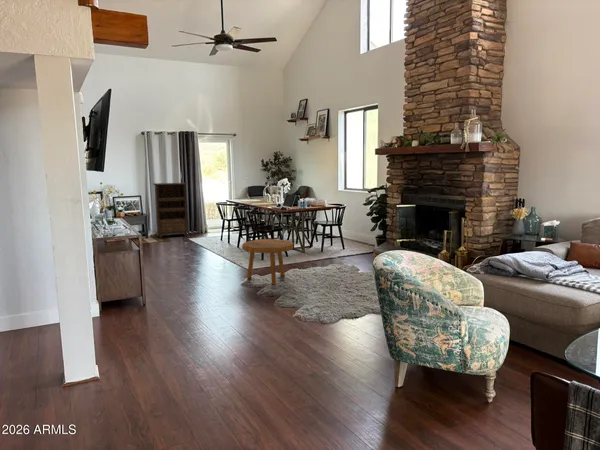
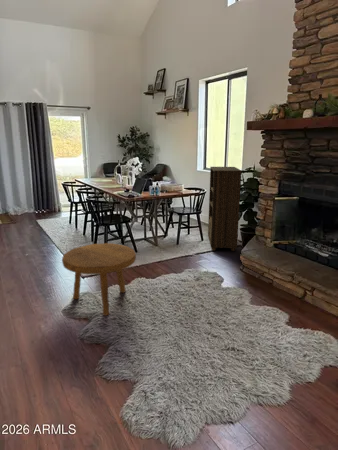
bookshelf: present [154,183,188,237] -> present [208,167,242,251]

